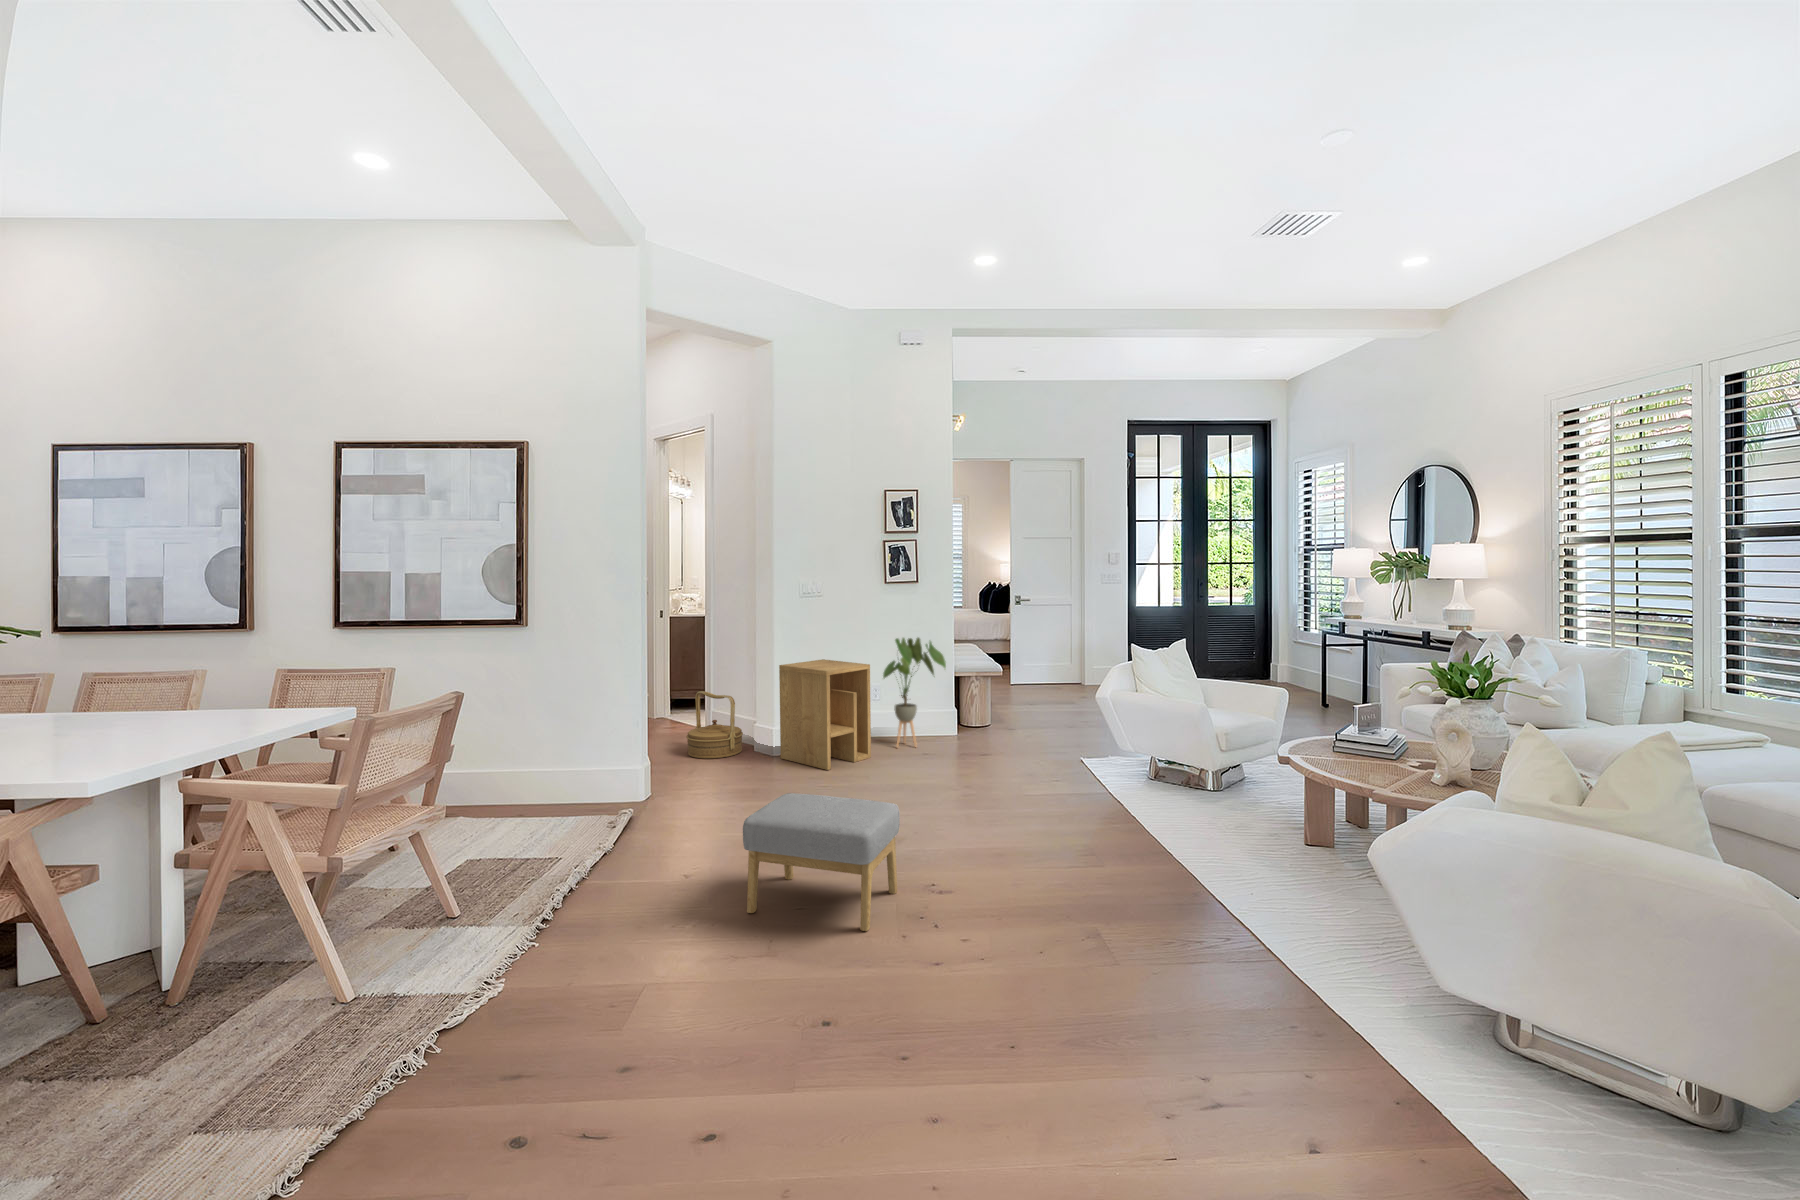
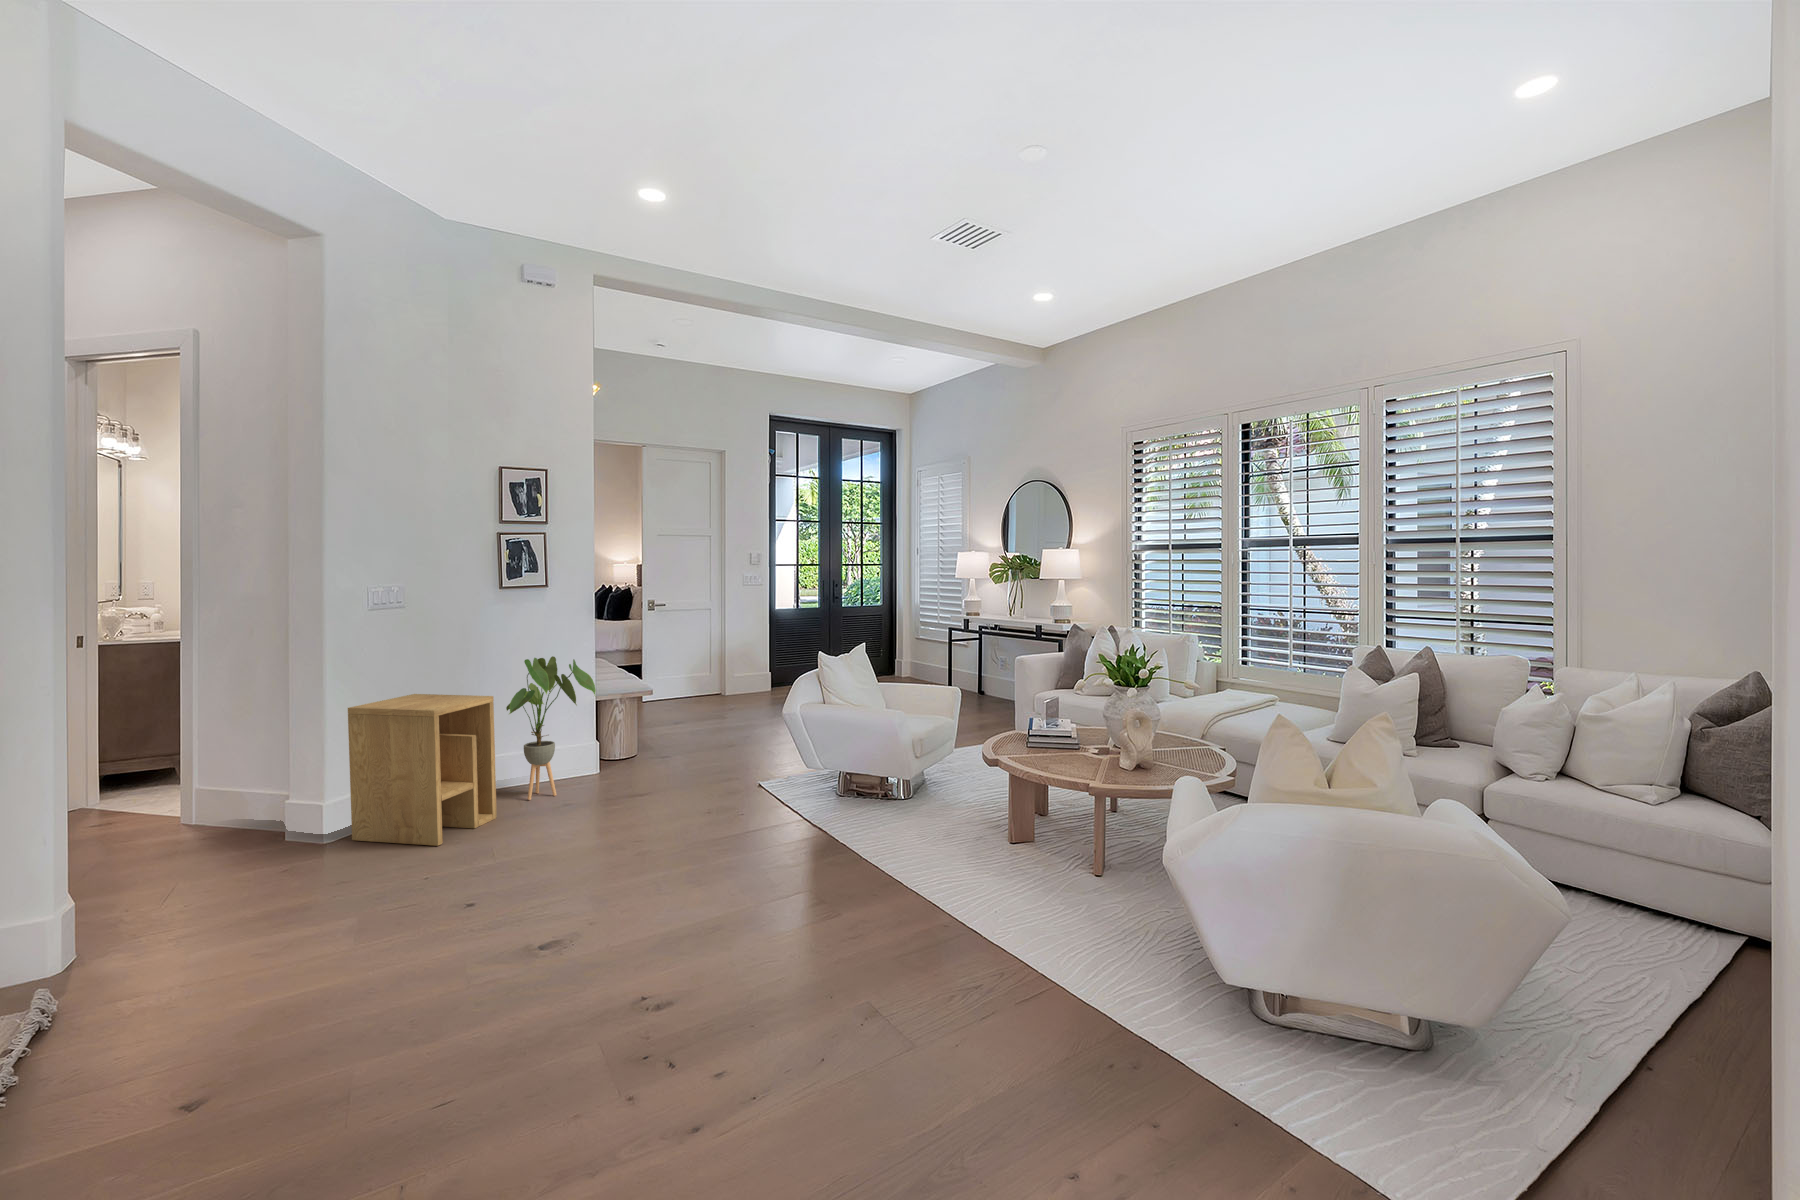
woven basket: present [686,691,743,759] -> none [168,757,279,862]
footstool: present [743,793,900,931] -> none [382,882,617,1094]

